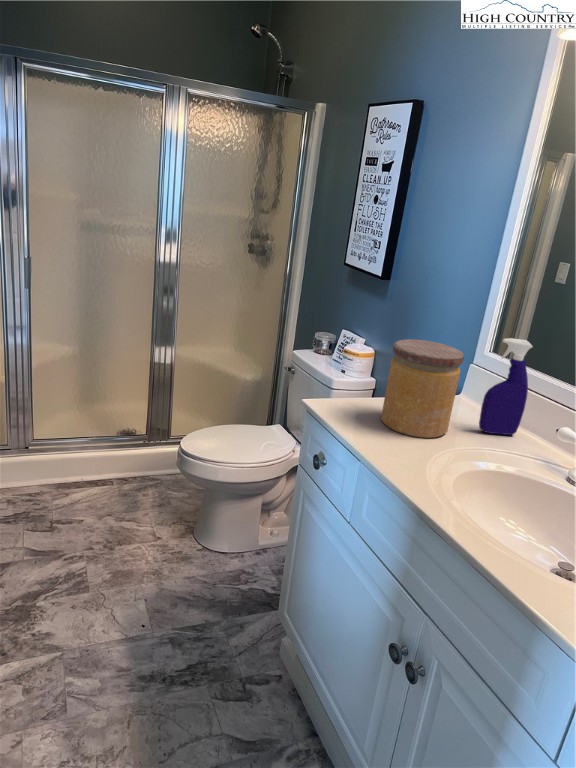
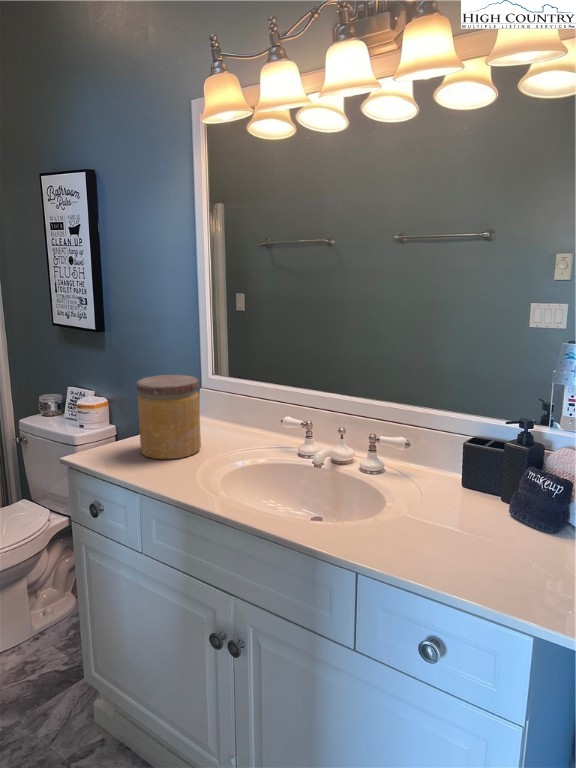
spray bottle: present [479,338,533,435] -> none [221,357,254,439]

